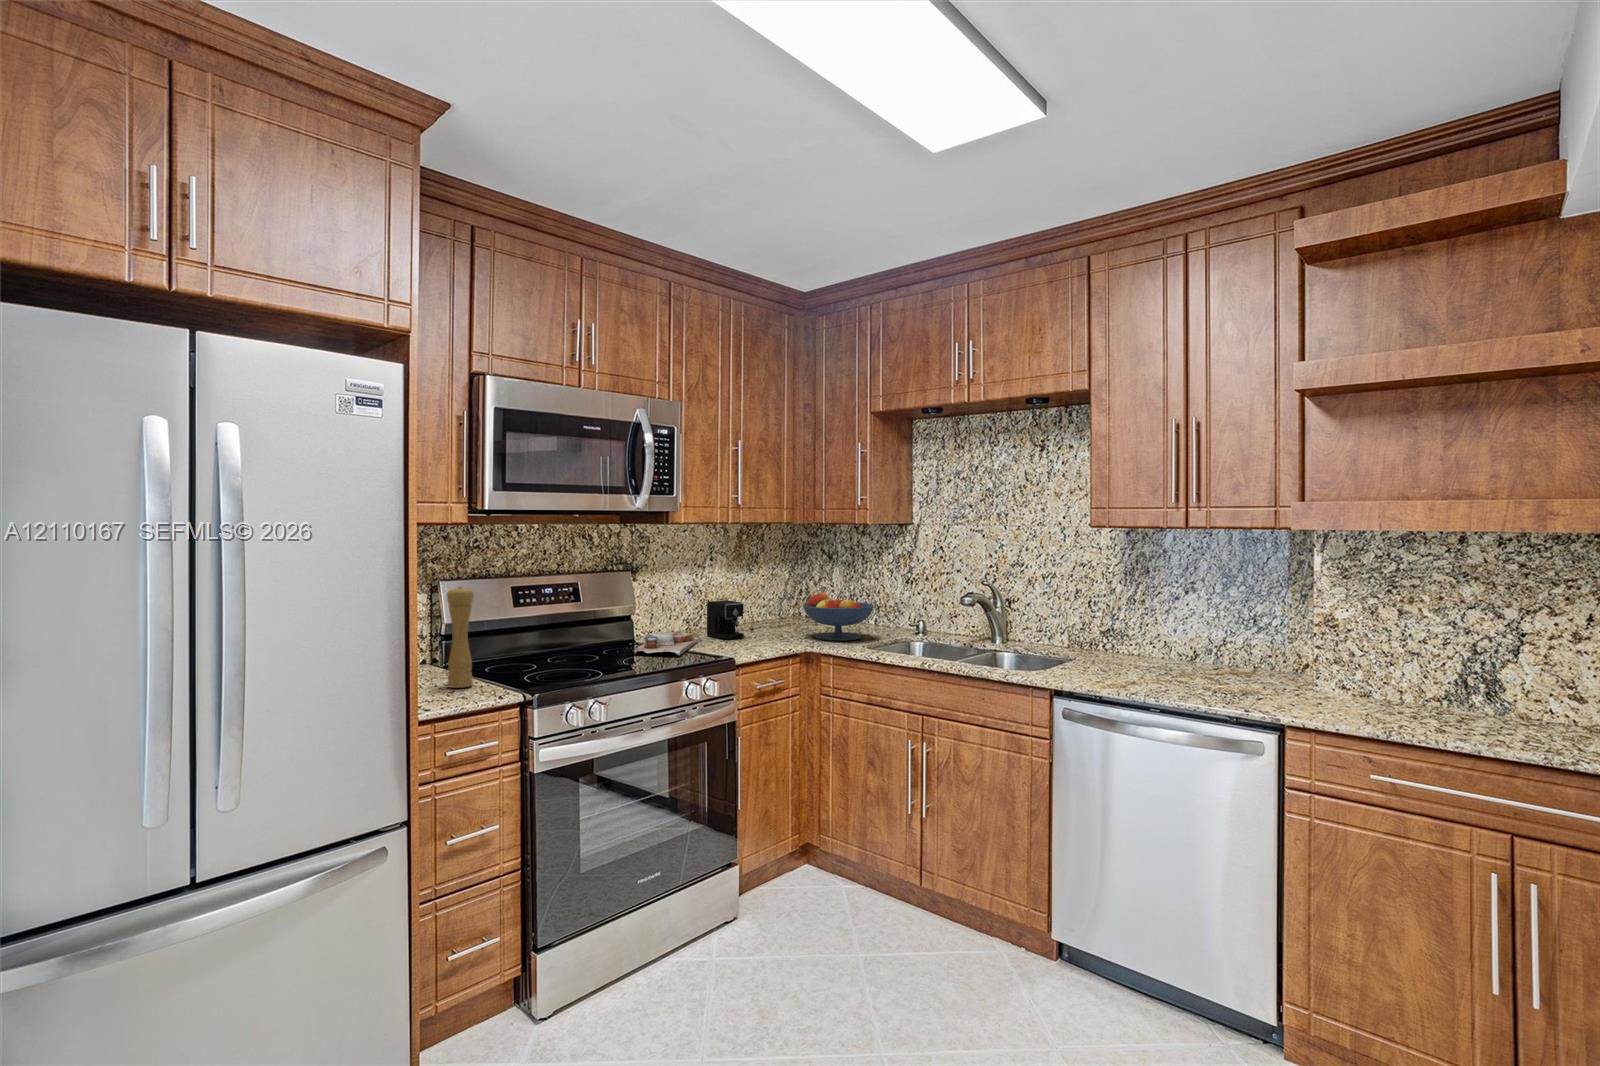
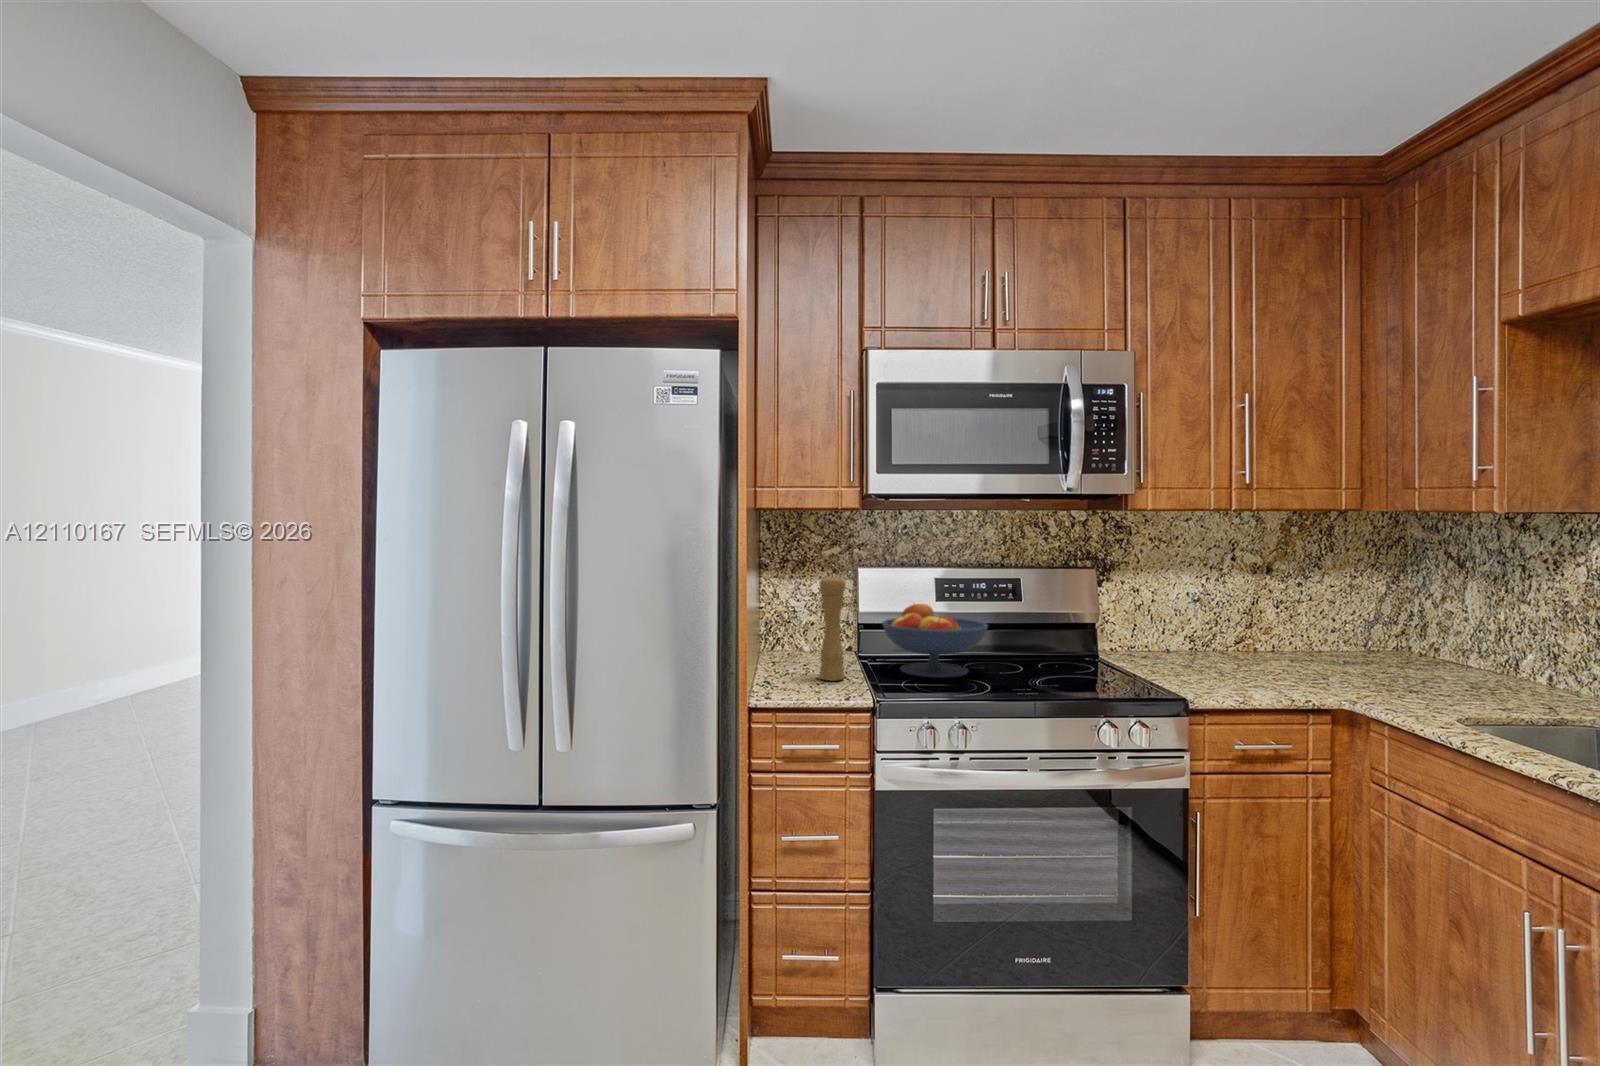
fruit bowl: present [803,593,874,641] -> present [882,604,988,678]
coffee maker: present [707,600,754,639] -> none [1205,615,1291,670]
cutting board: present [632,631,699,656] -> none [1062,648,1180,682]

